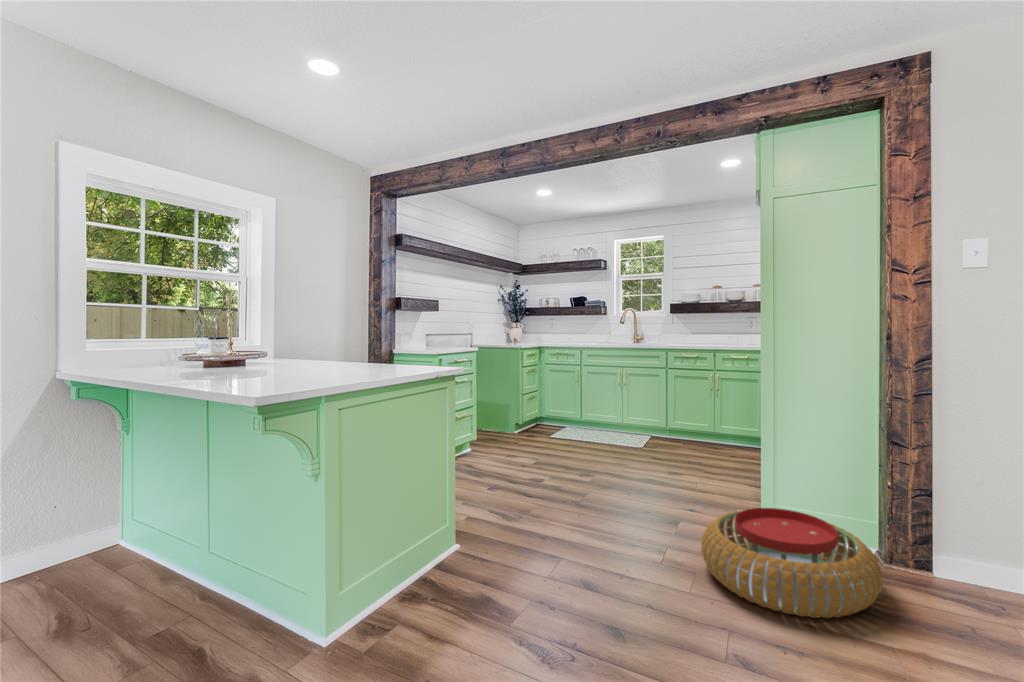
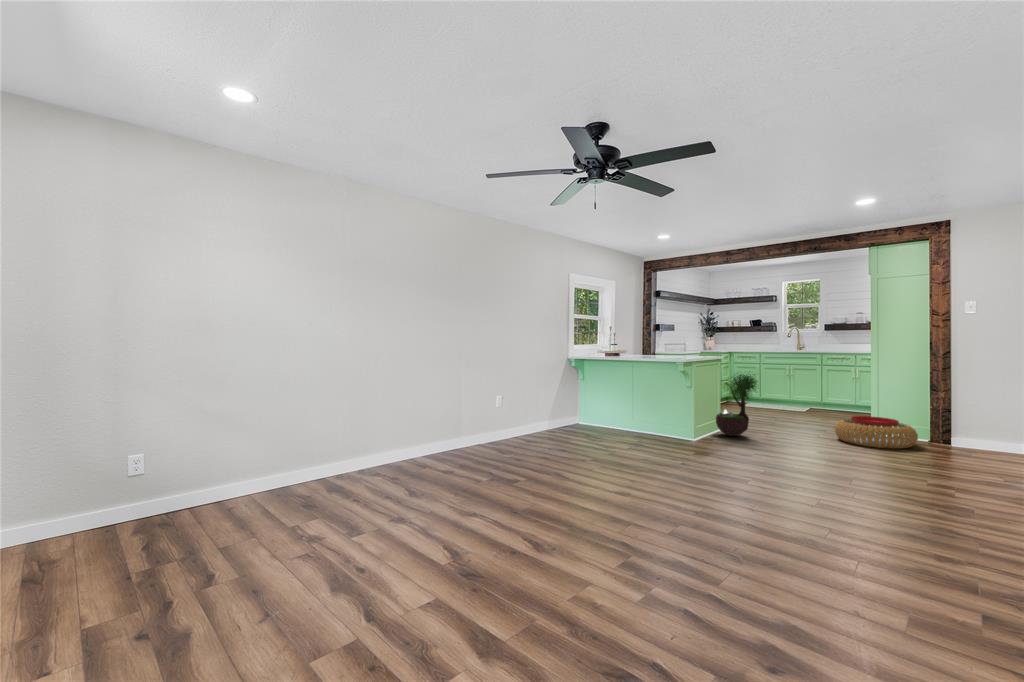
potted tree: none [433,417,532,599] -> present [716,373,757,436]

